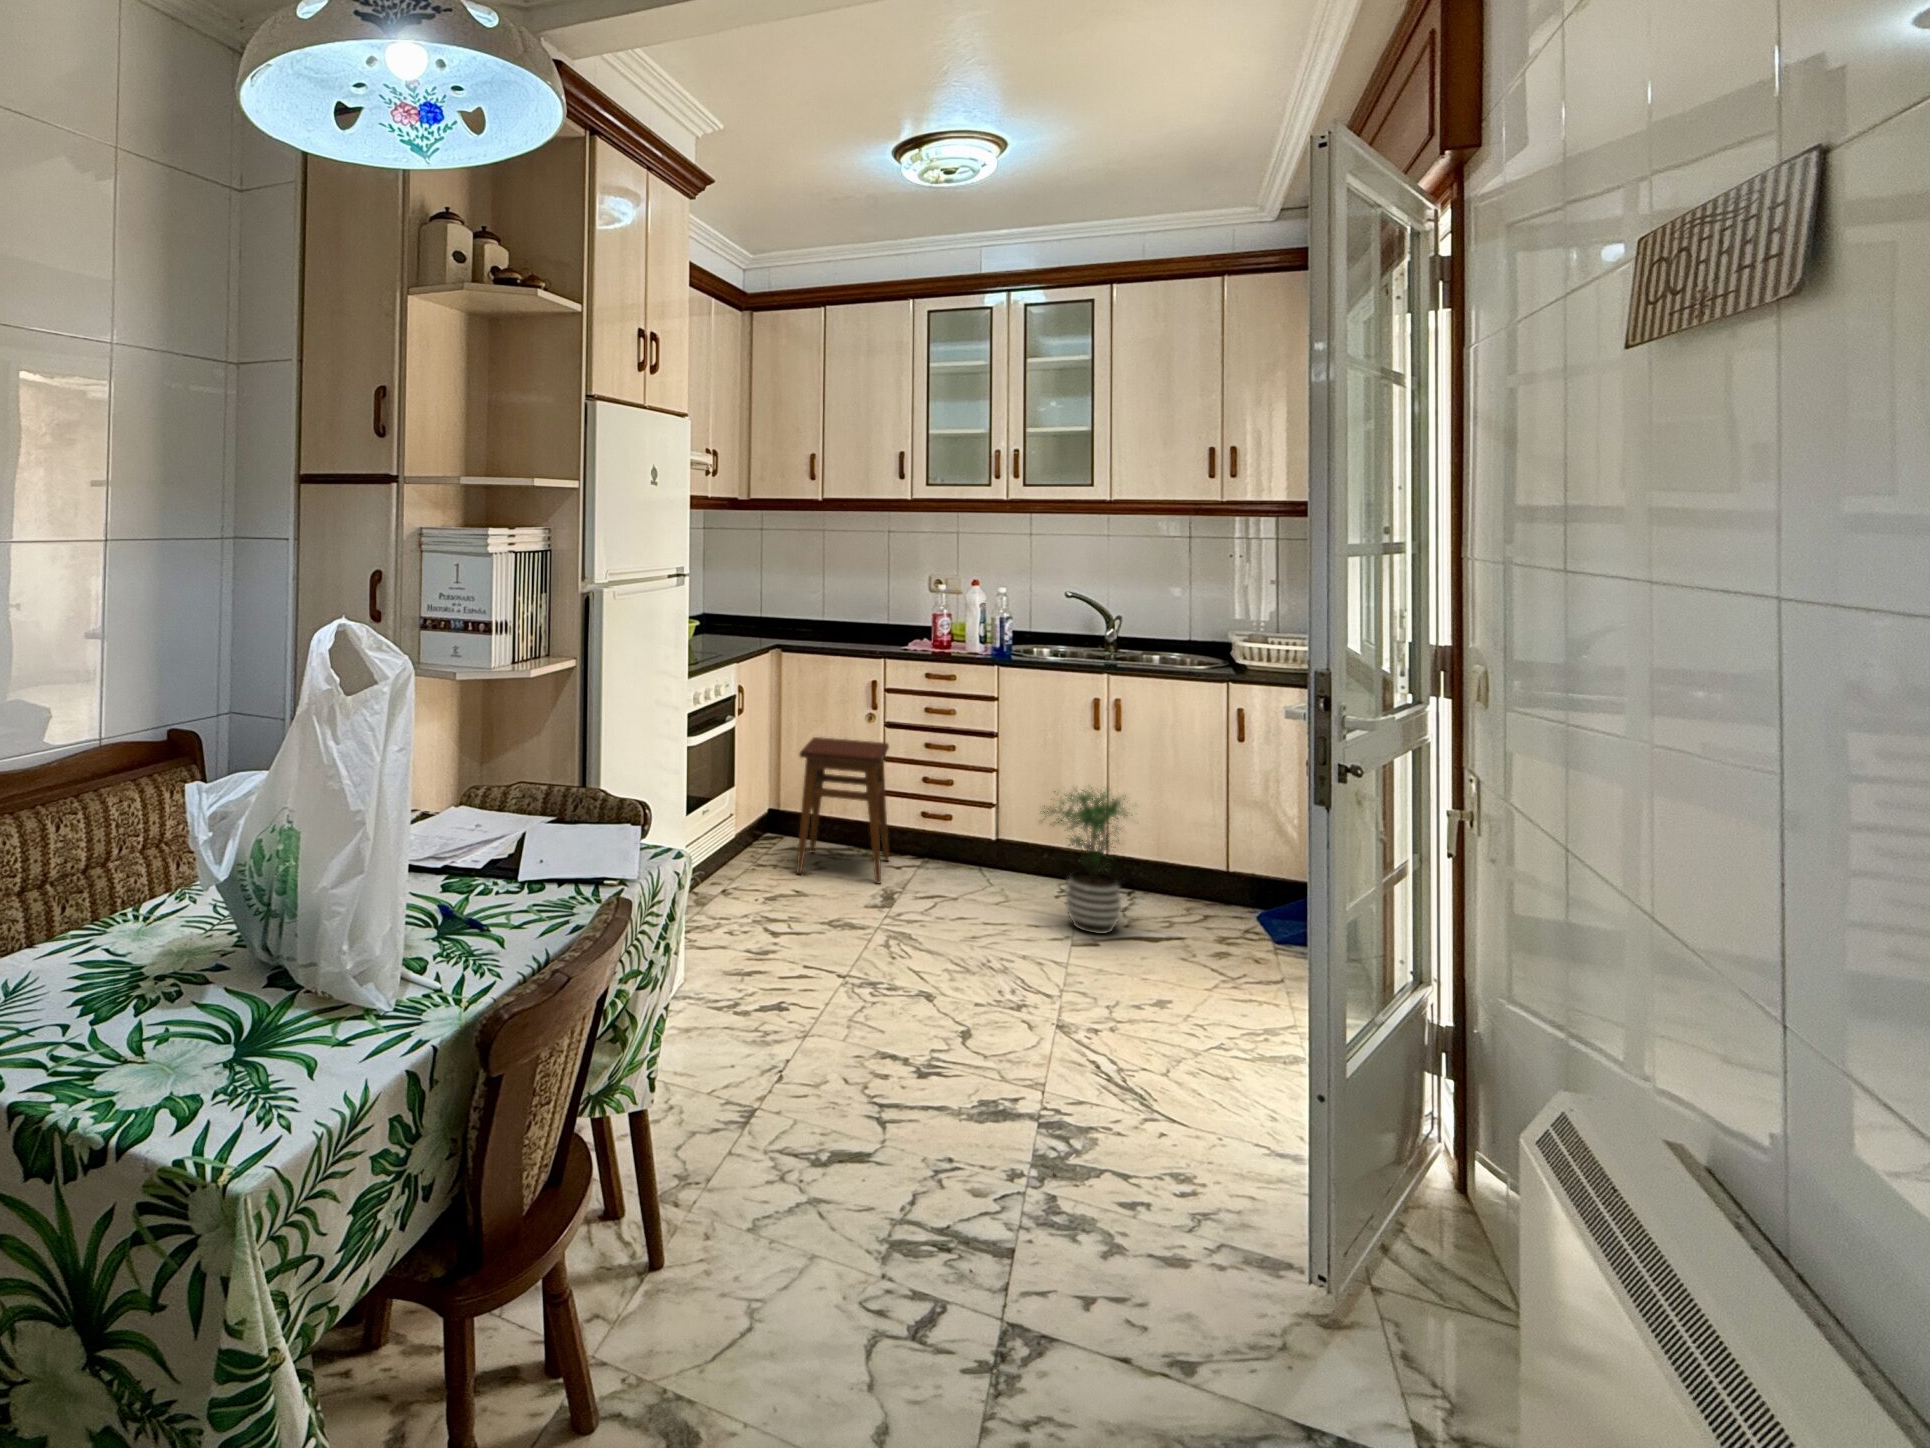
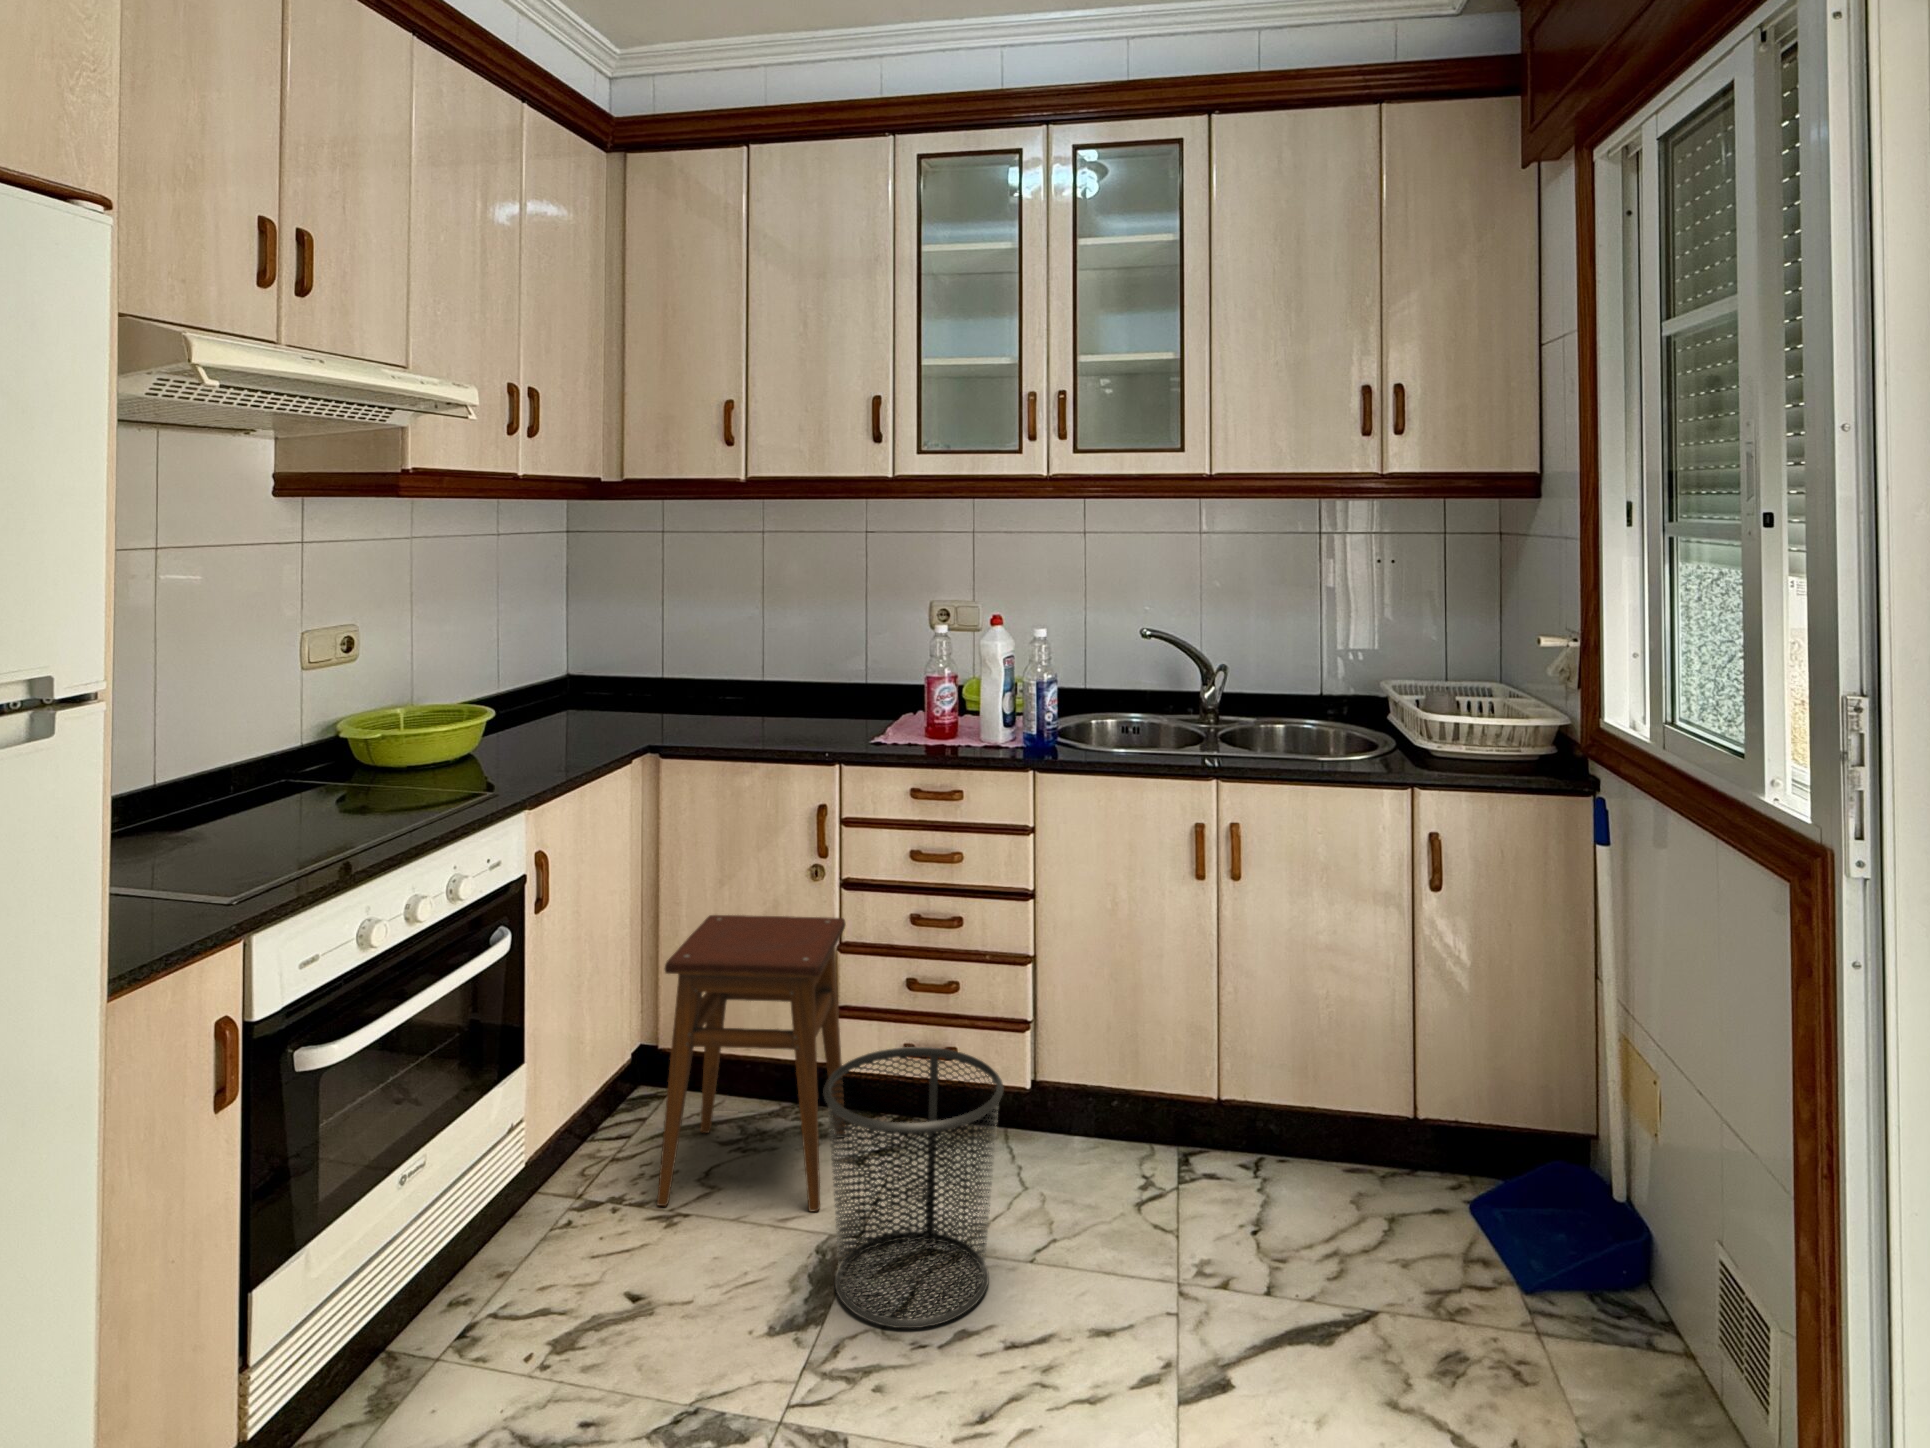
potted plant: present [1039,786,1132,934] -> none [1105,1000,1303,1310]
waste bin: none [888,800,982,922] -> present [823,1047,1003,1328]

